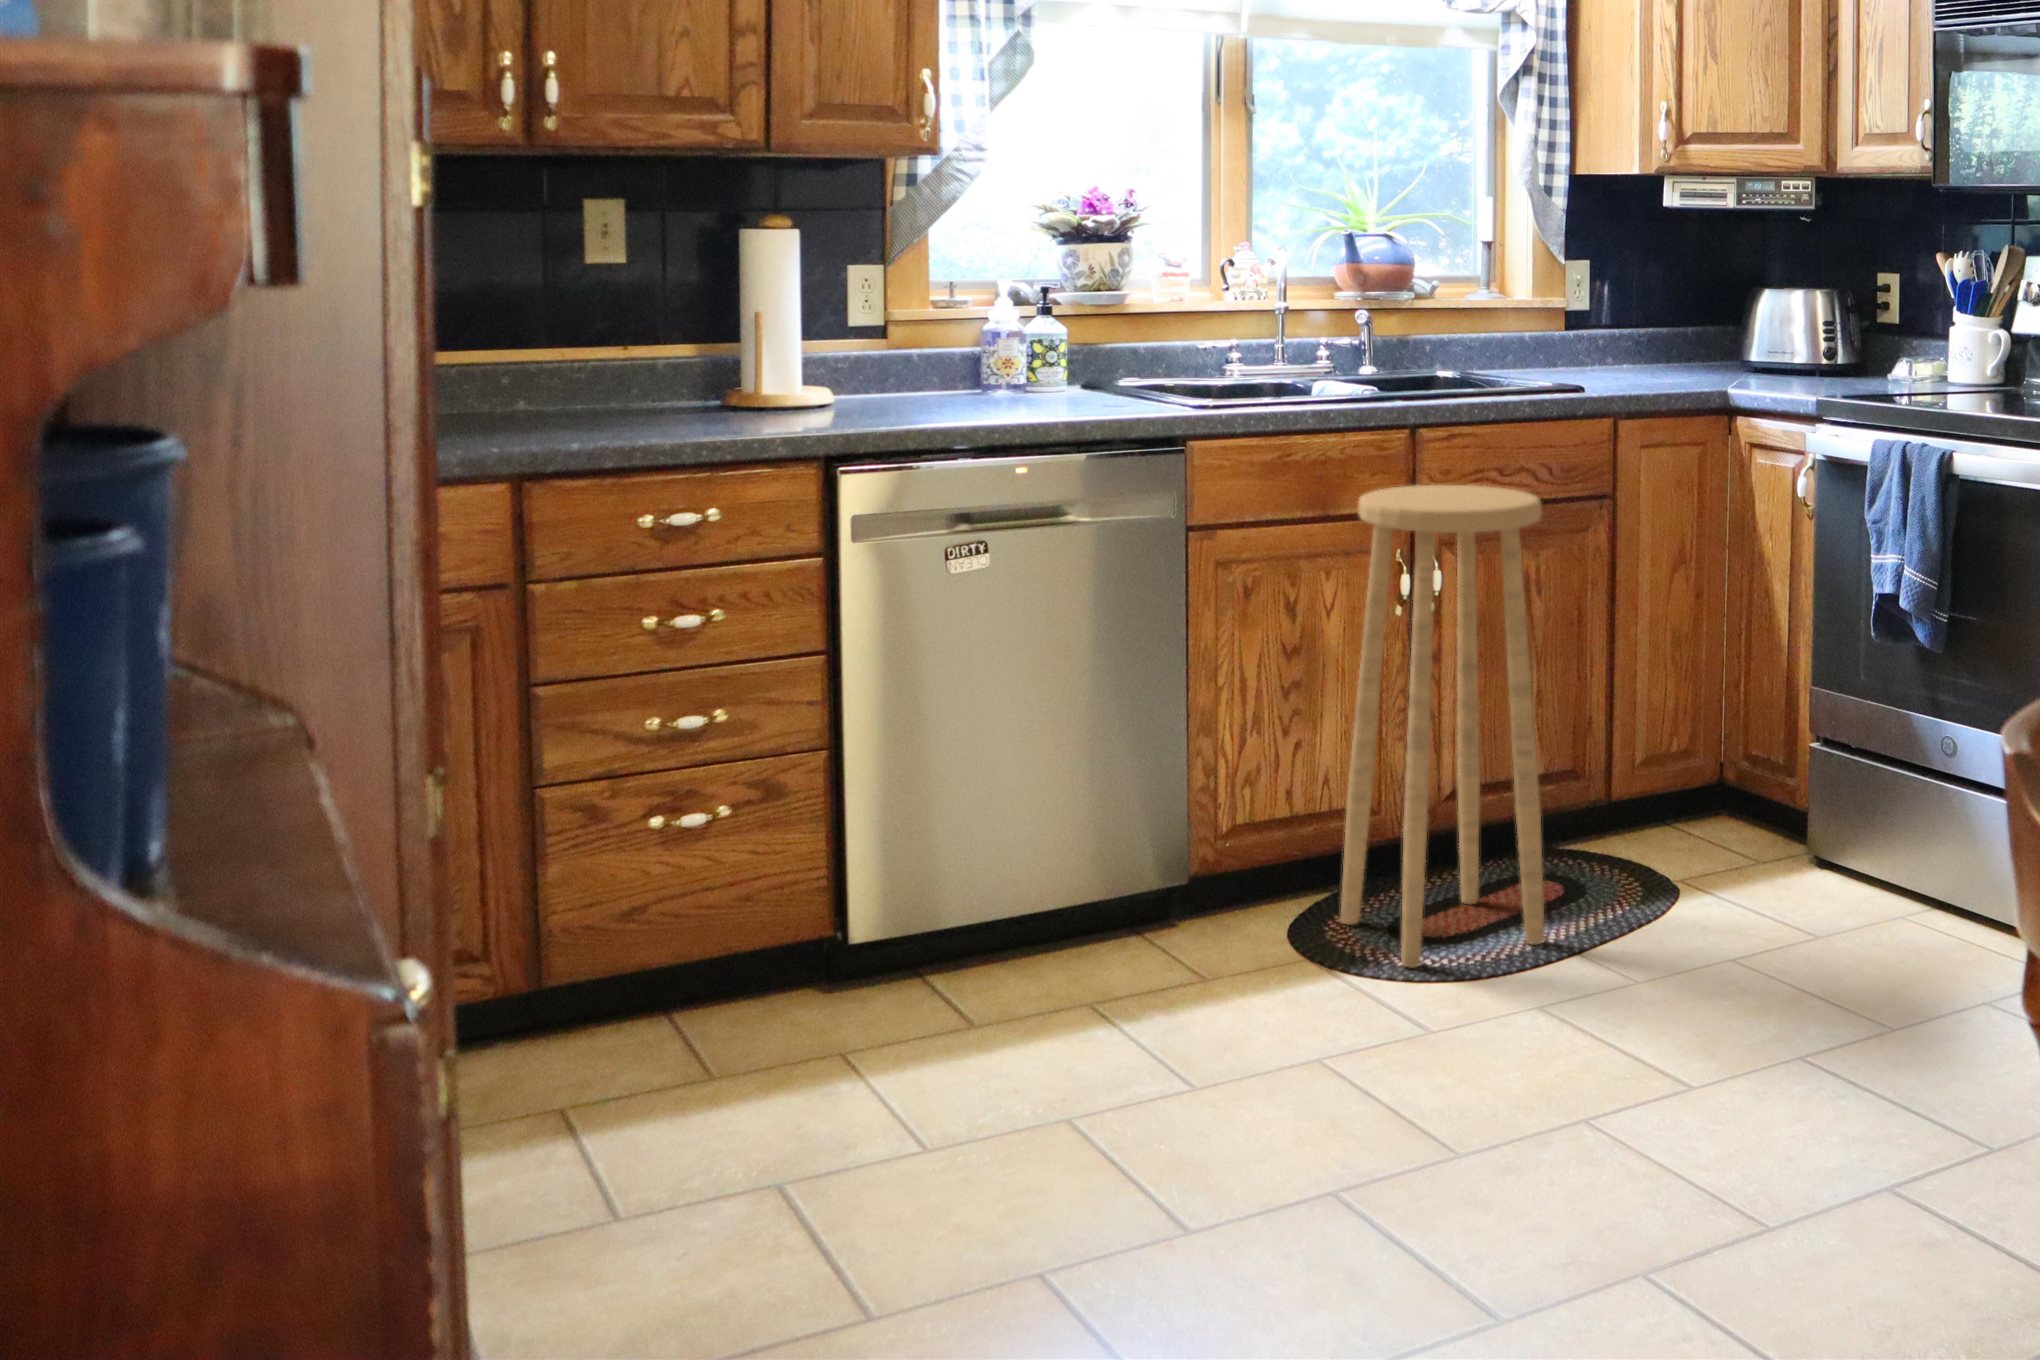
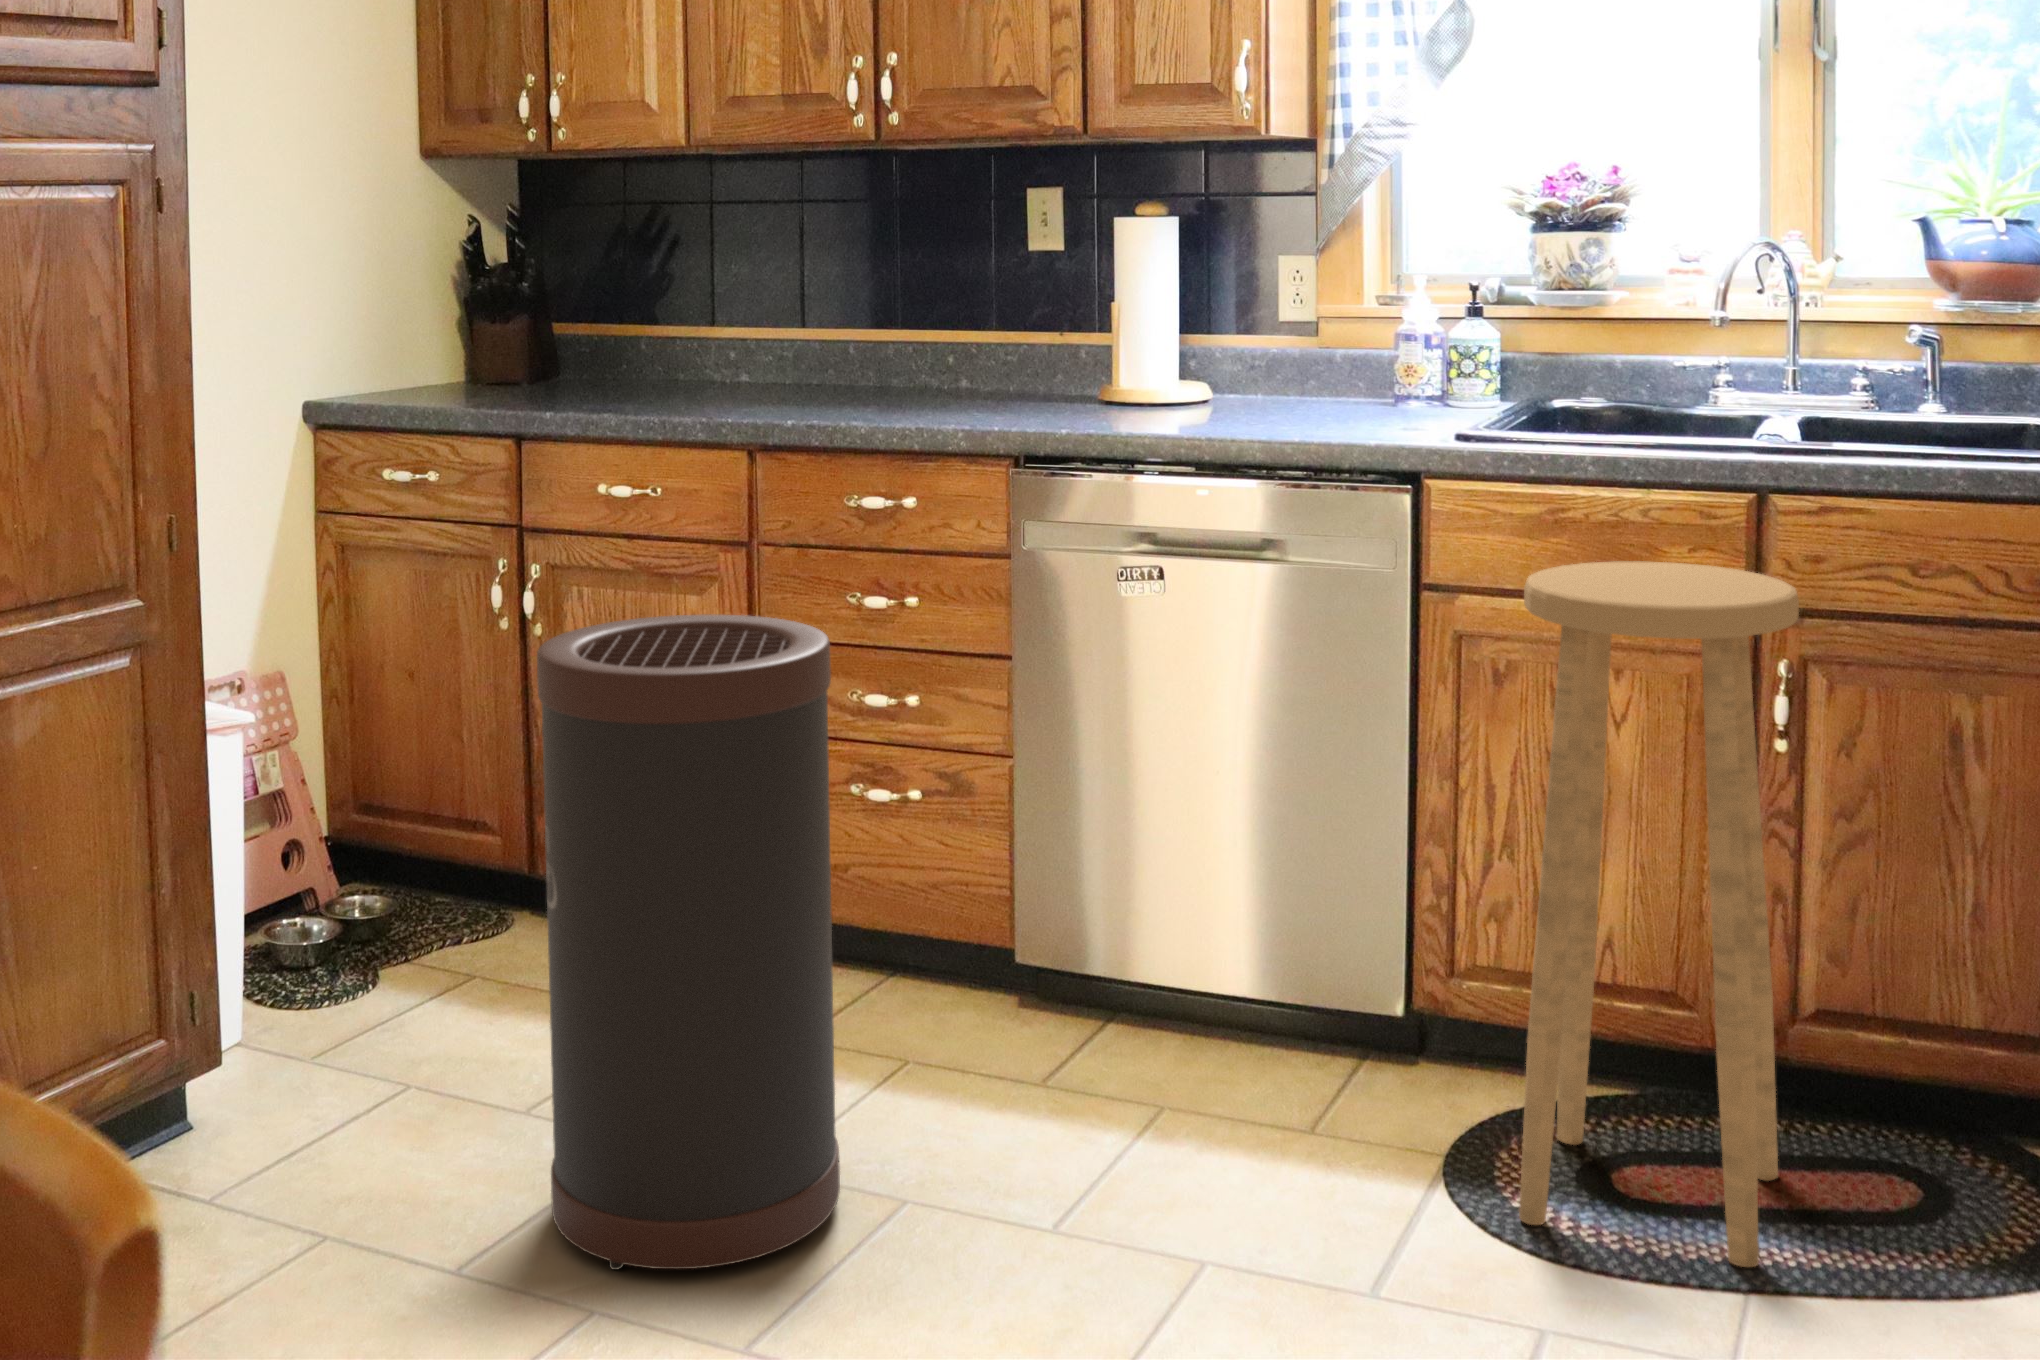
trash can: none [762,620,1048,1237] -> present [537,614,840,1270]

